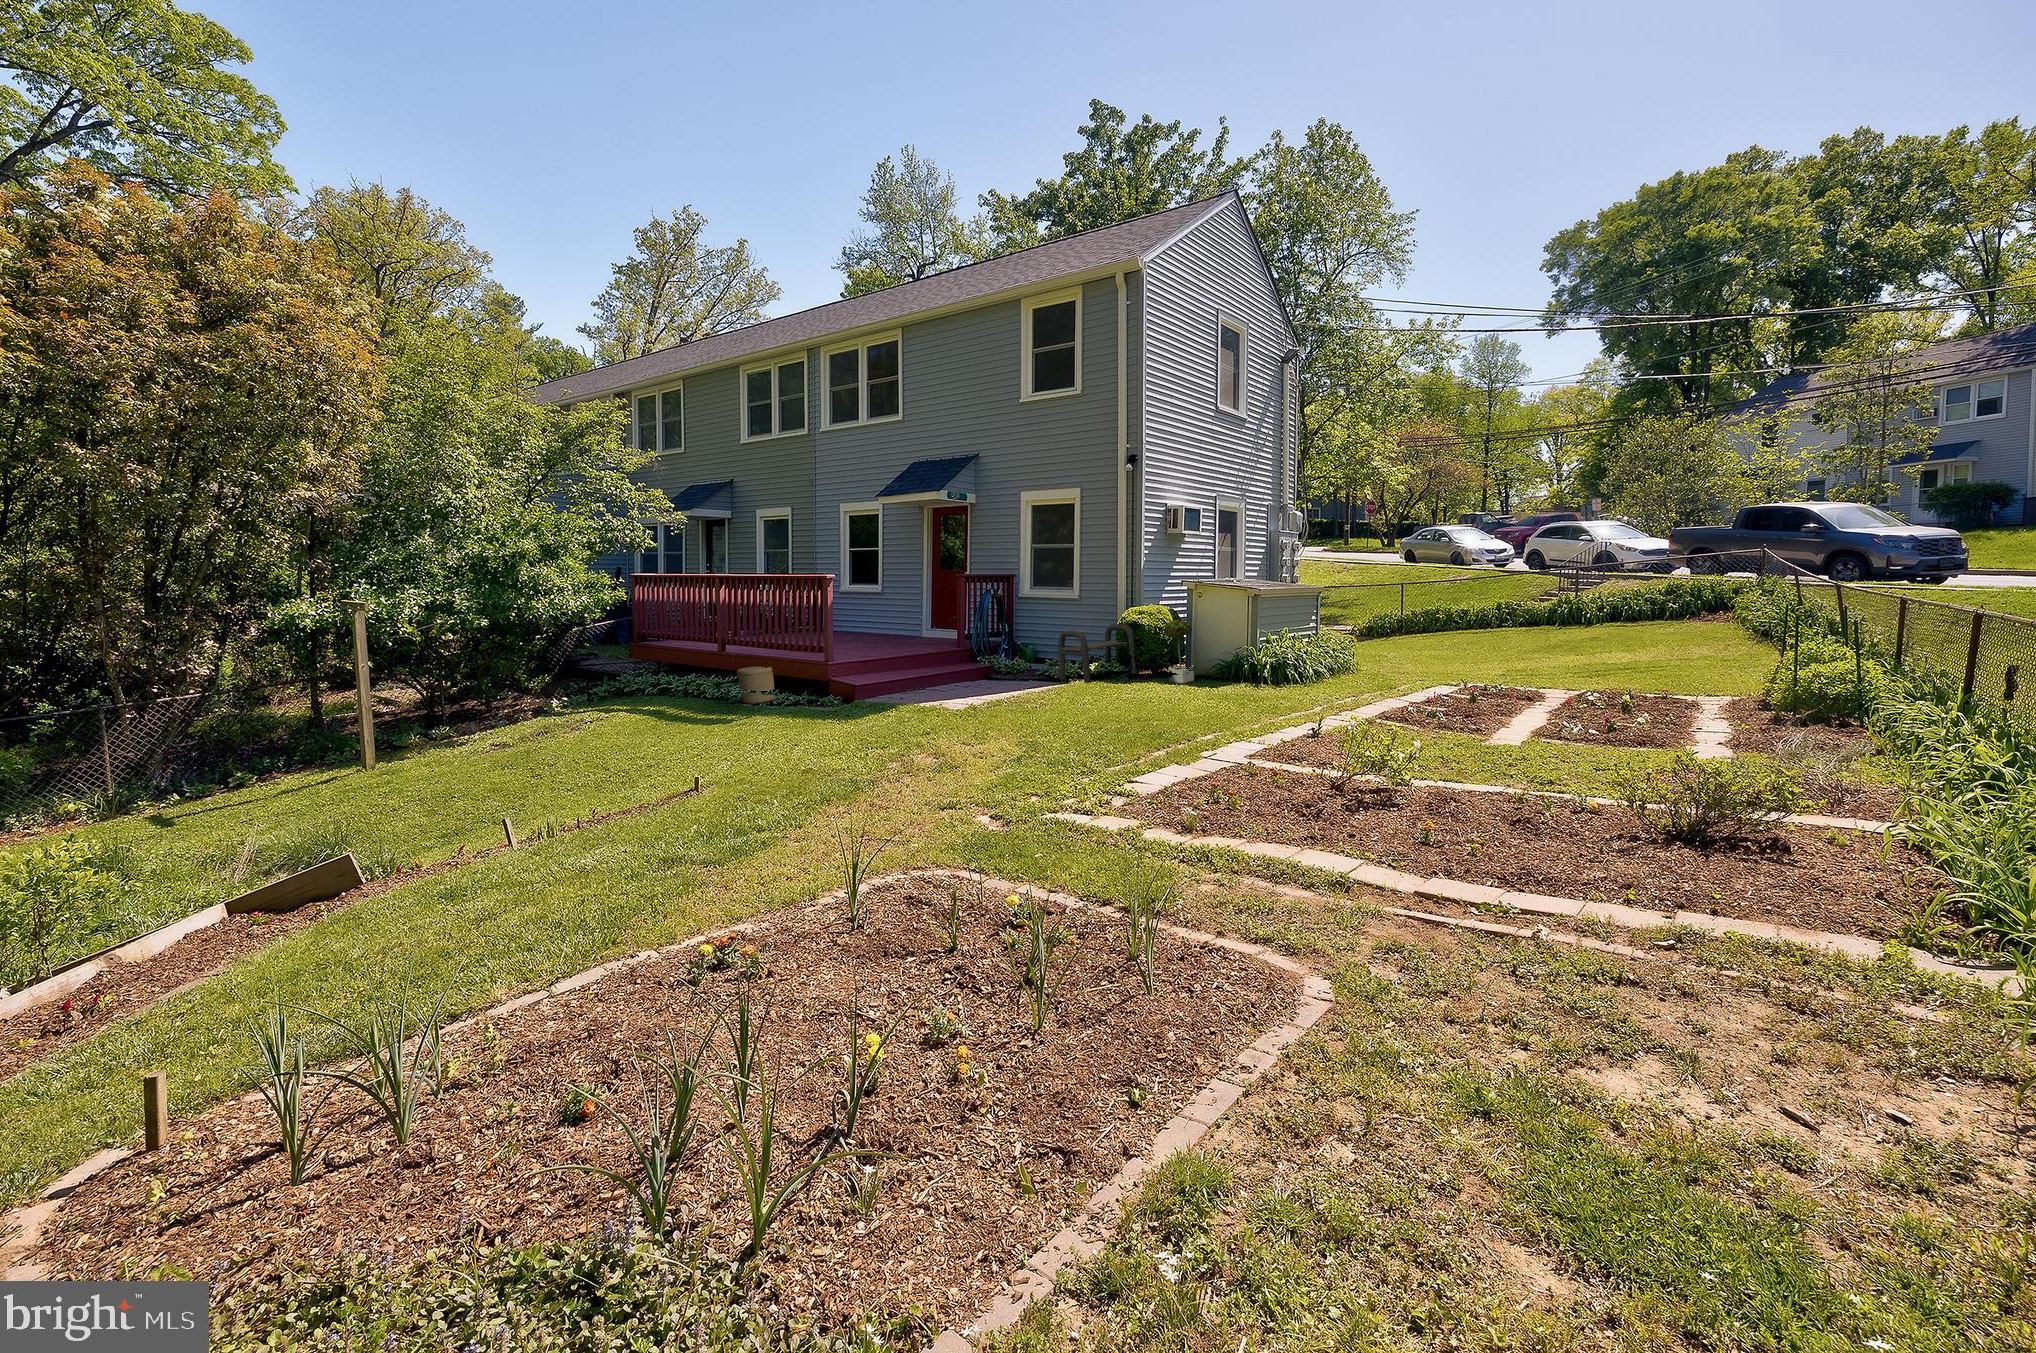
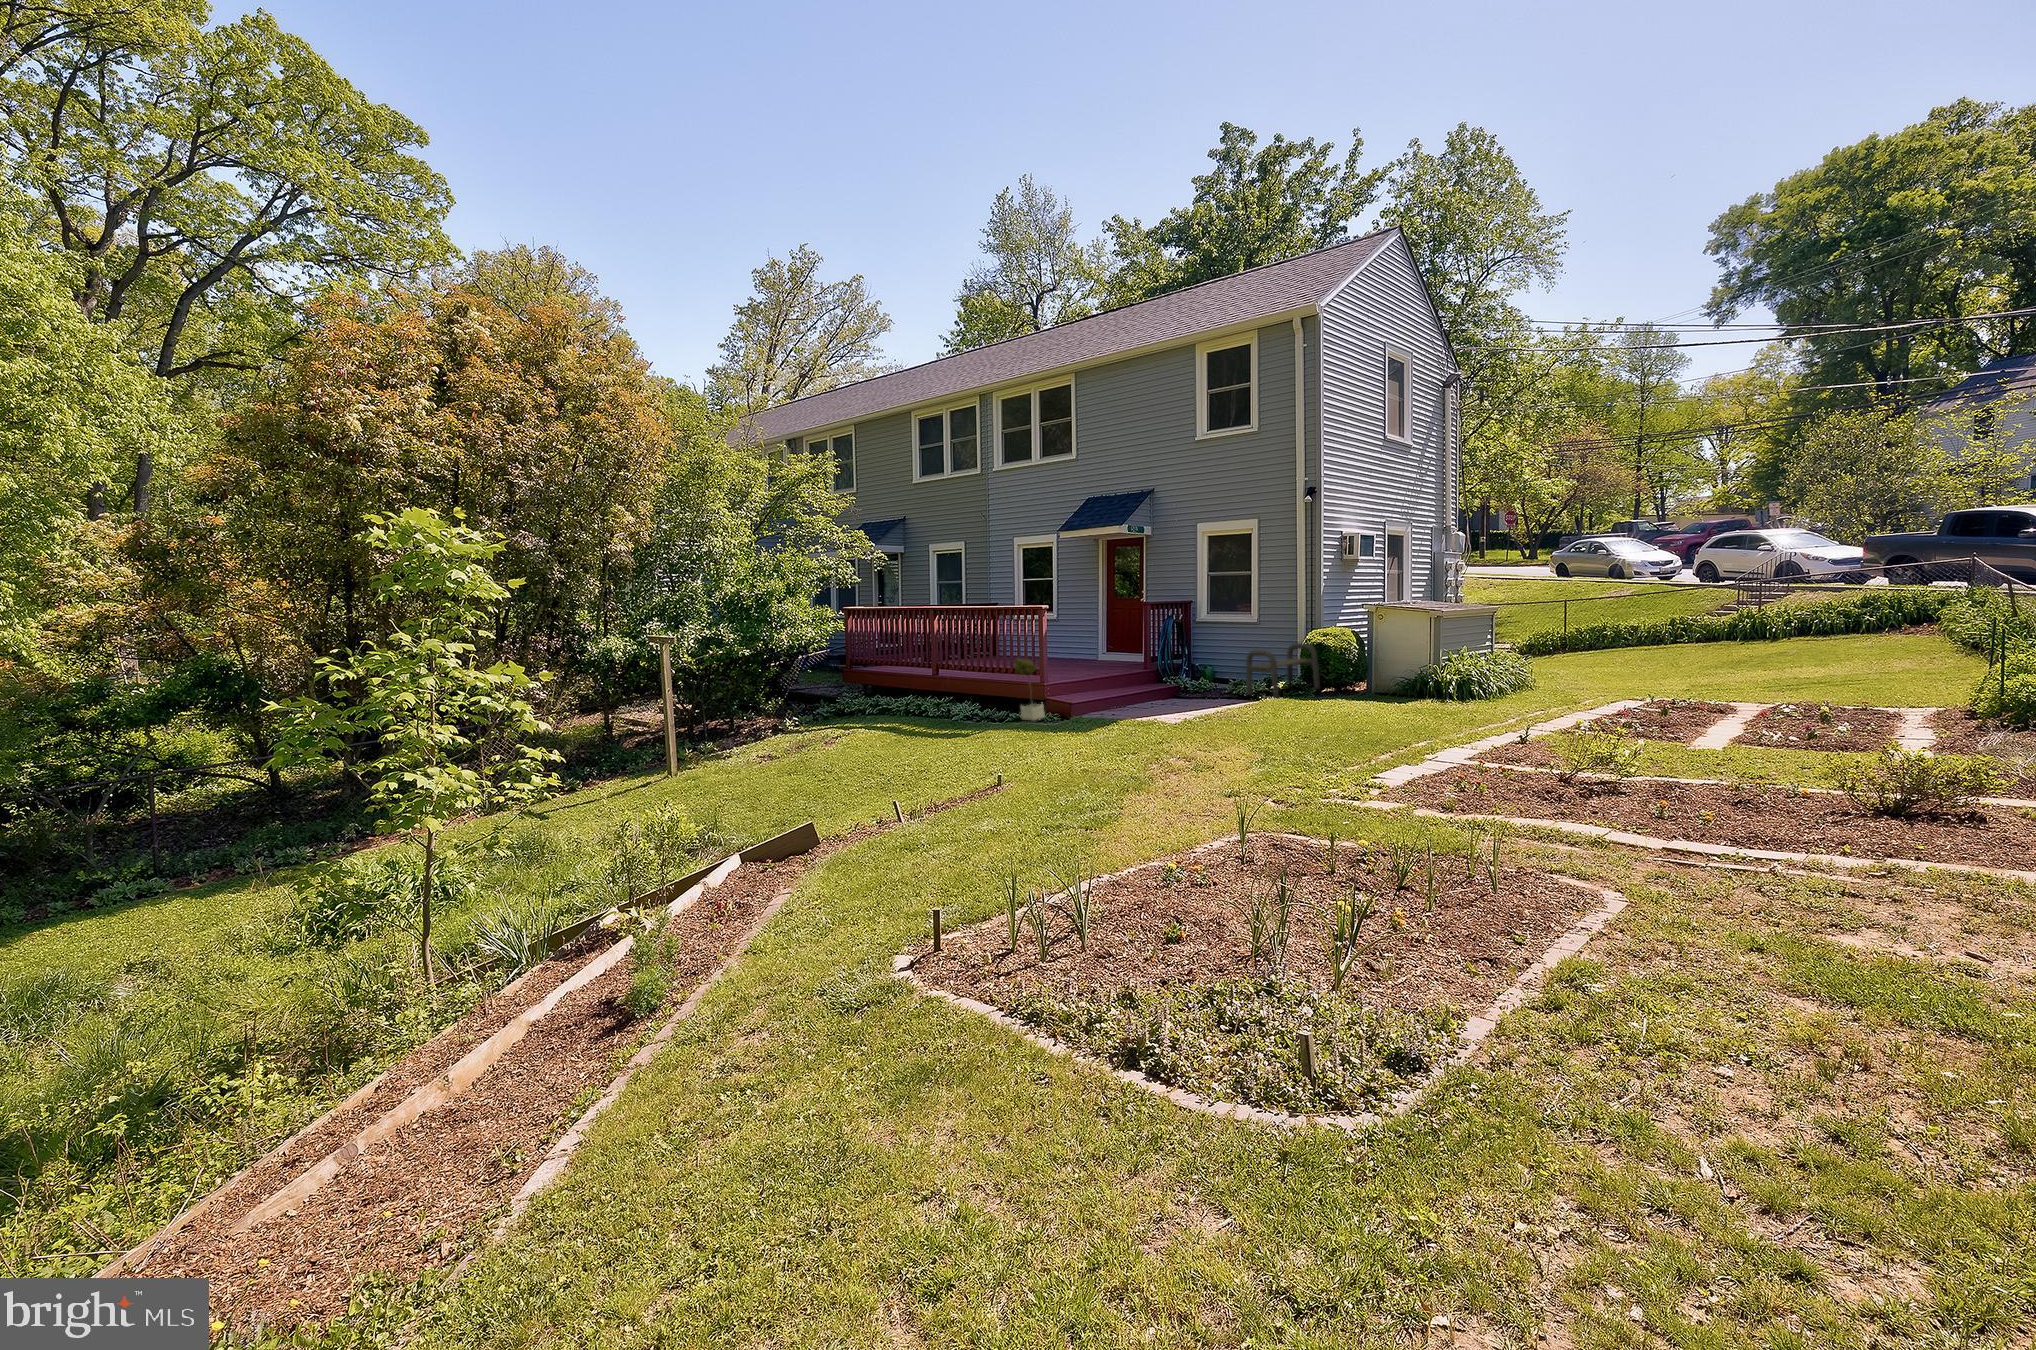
potted tree: present [1164,620,1194,683] -> present [1014,659,1045,720]
woven basket: present [737,666,775,703] -> none [956,683,987,716]

